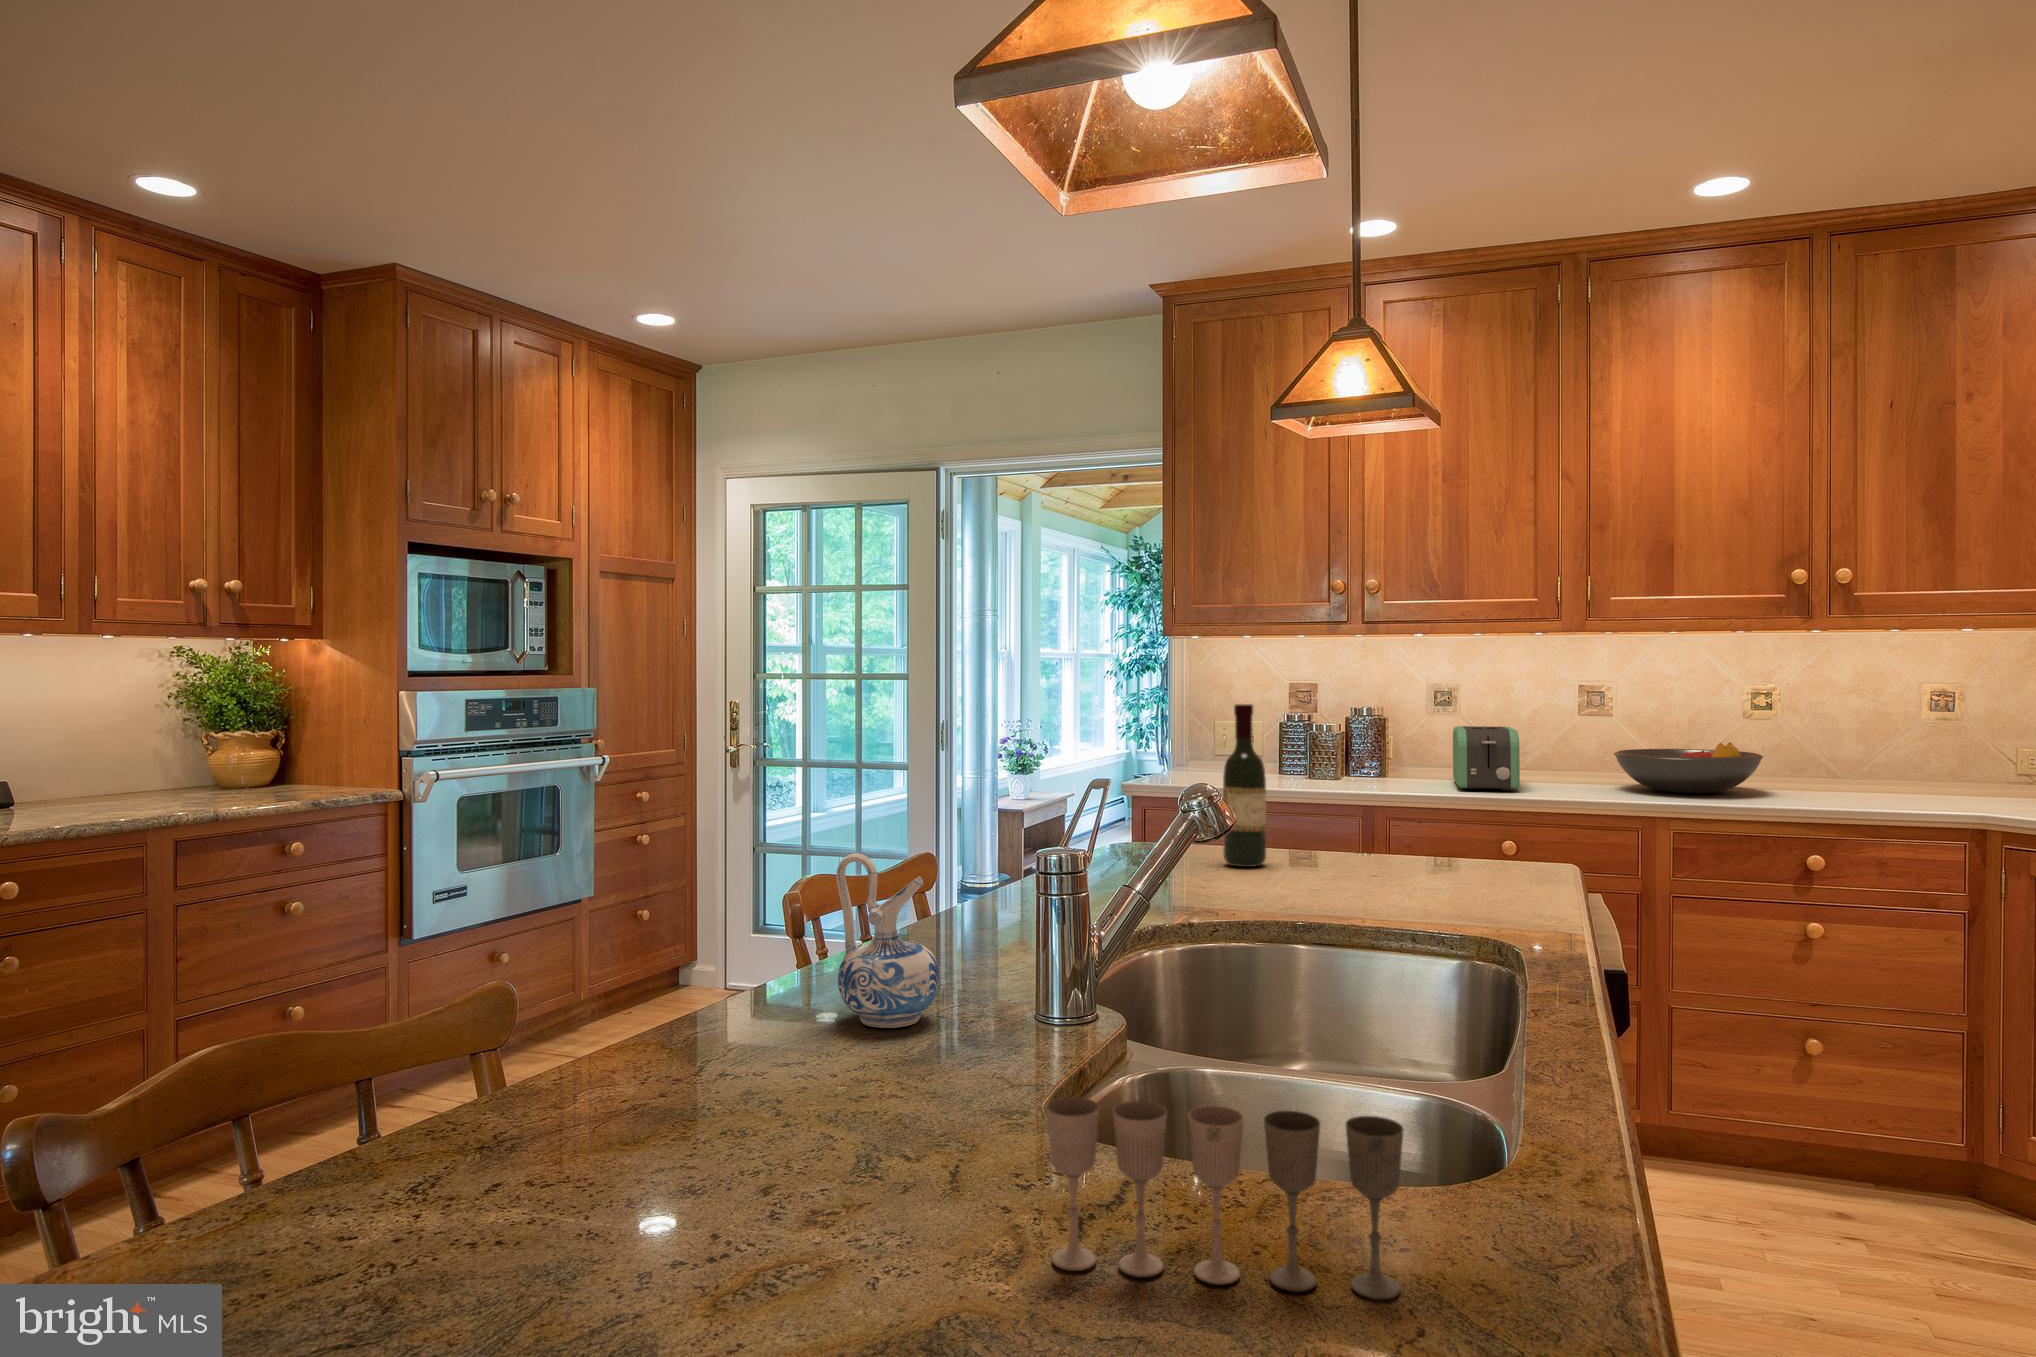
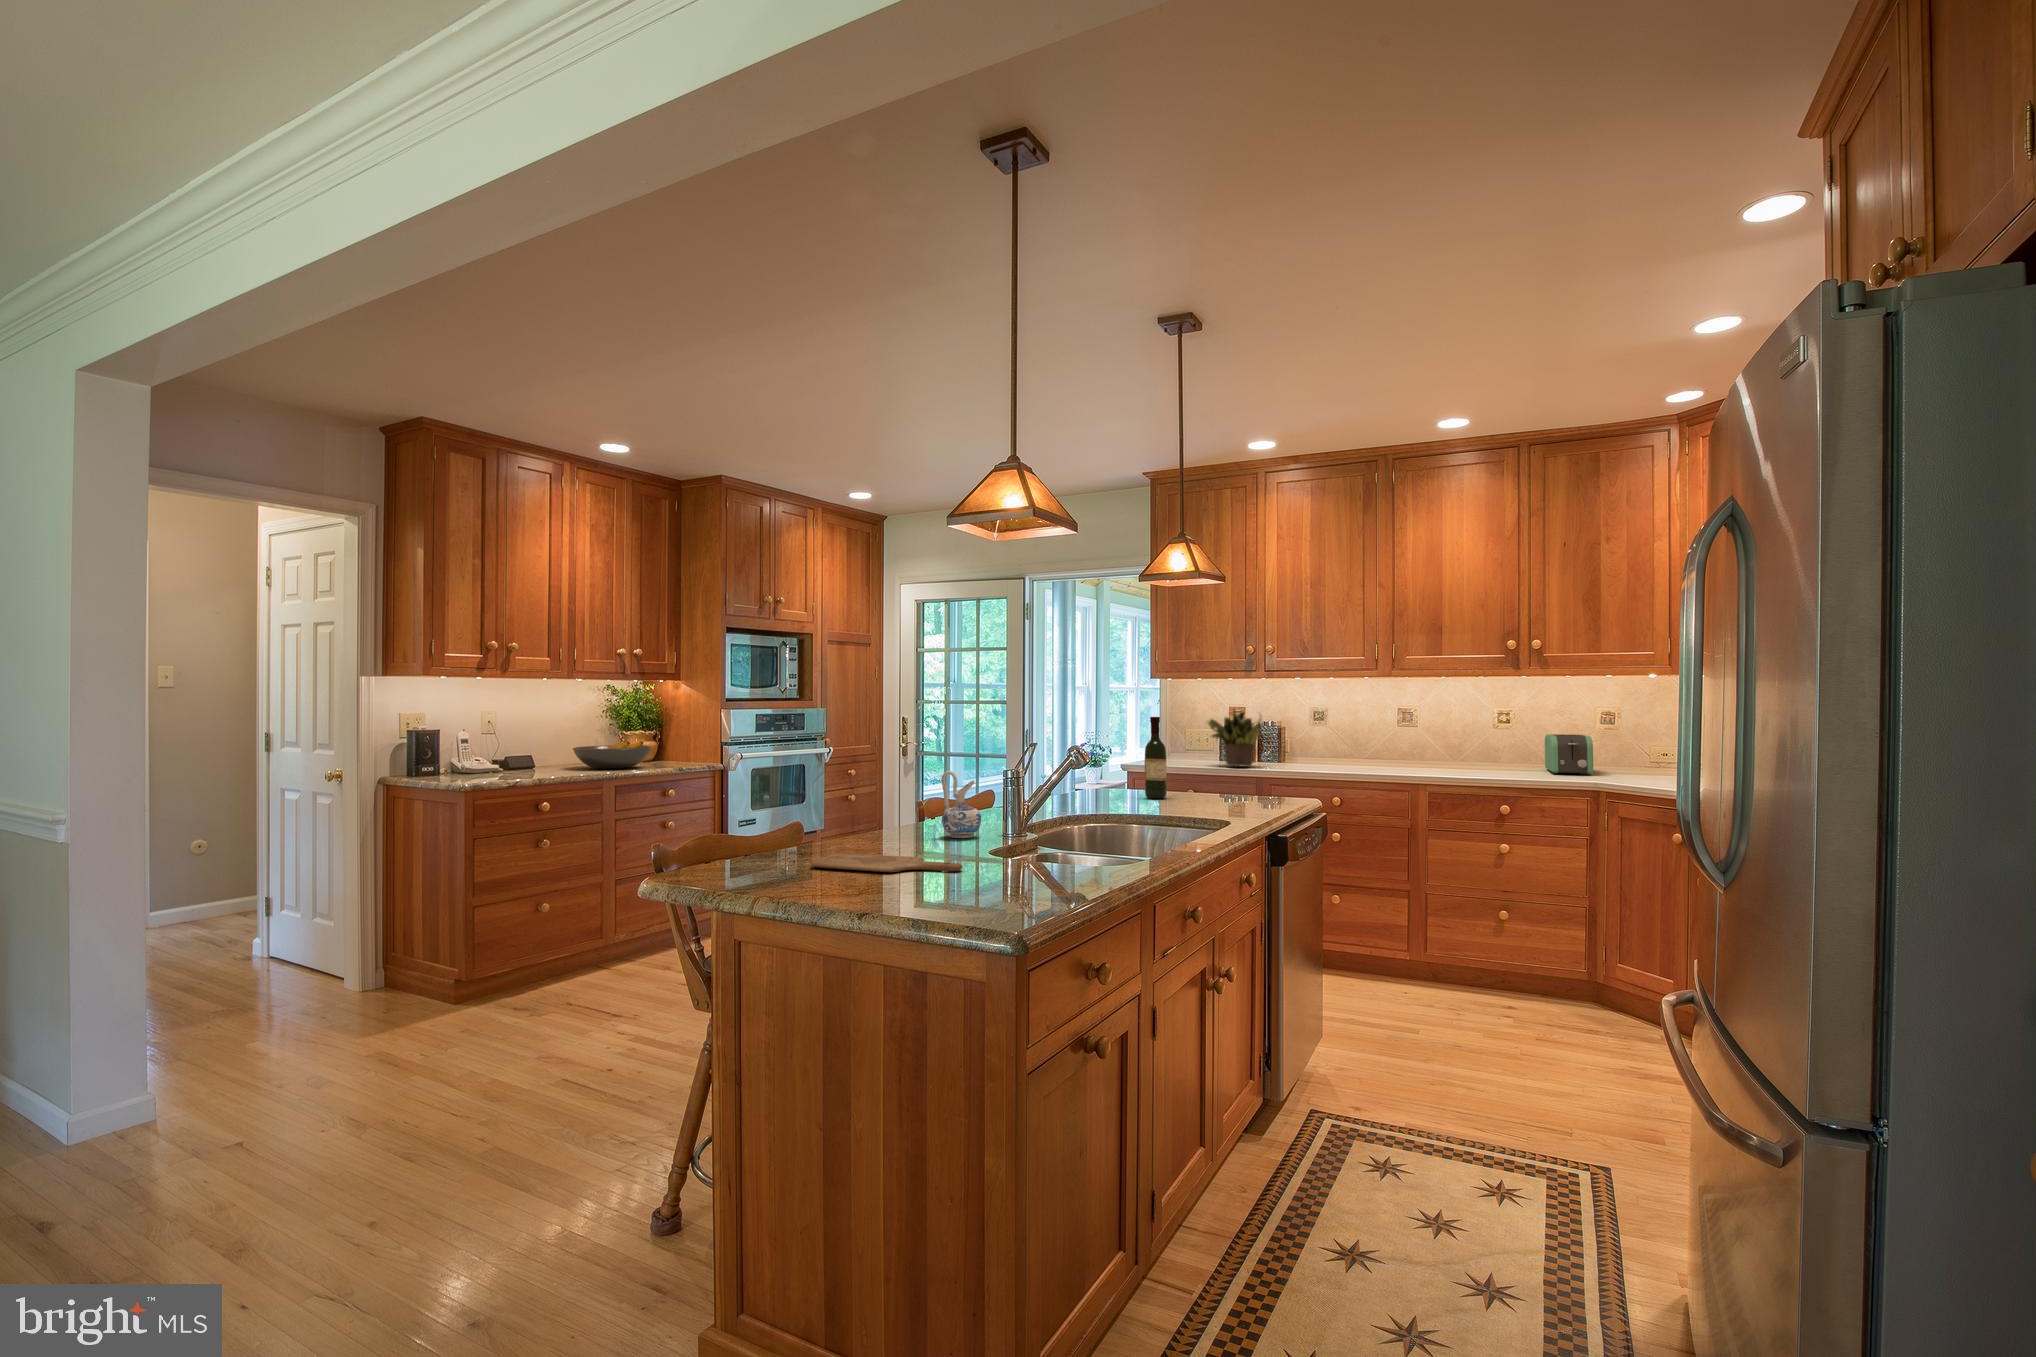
potted plant: none [1265,682,1371,787] -> present [1207,710,1262,767]
toaster: present [1453,726,1520,791] -> present [1545,734,1593,774]
fruit bowl: present [1614,743,1763,793] -> present [573,742,652,769]
wine glass: present [1046,1097,1404,1299] -> none [992,827,1091,880]
cutting board: none [424,1146,938,1264] -> present [811,854,963,872]

